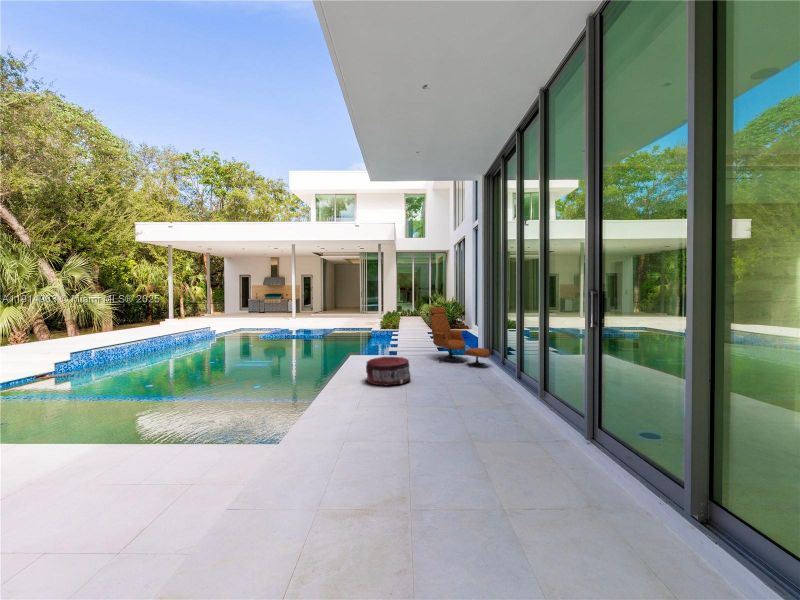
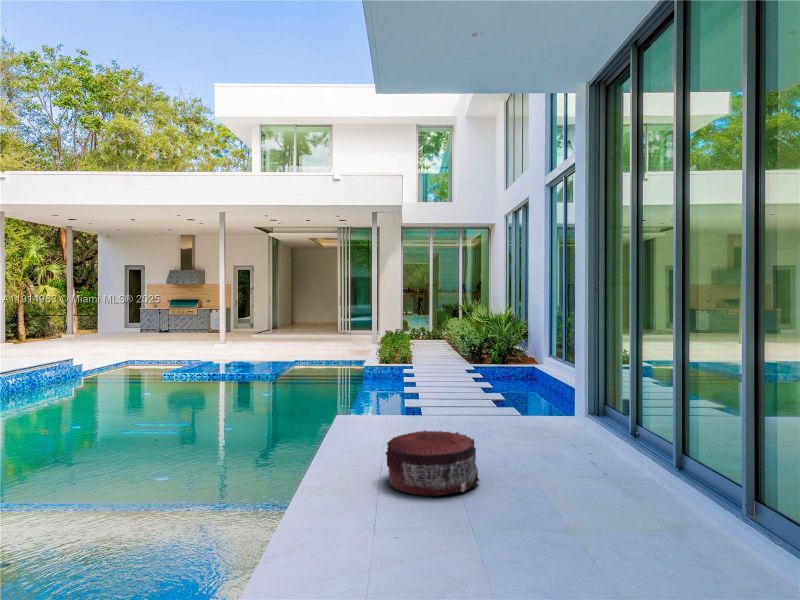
lounge chair: present [429,307,490,368] -> none [495,327,621,450]

